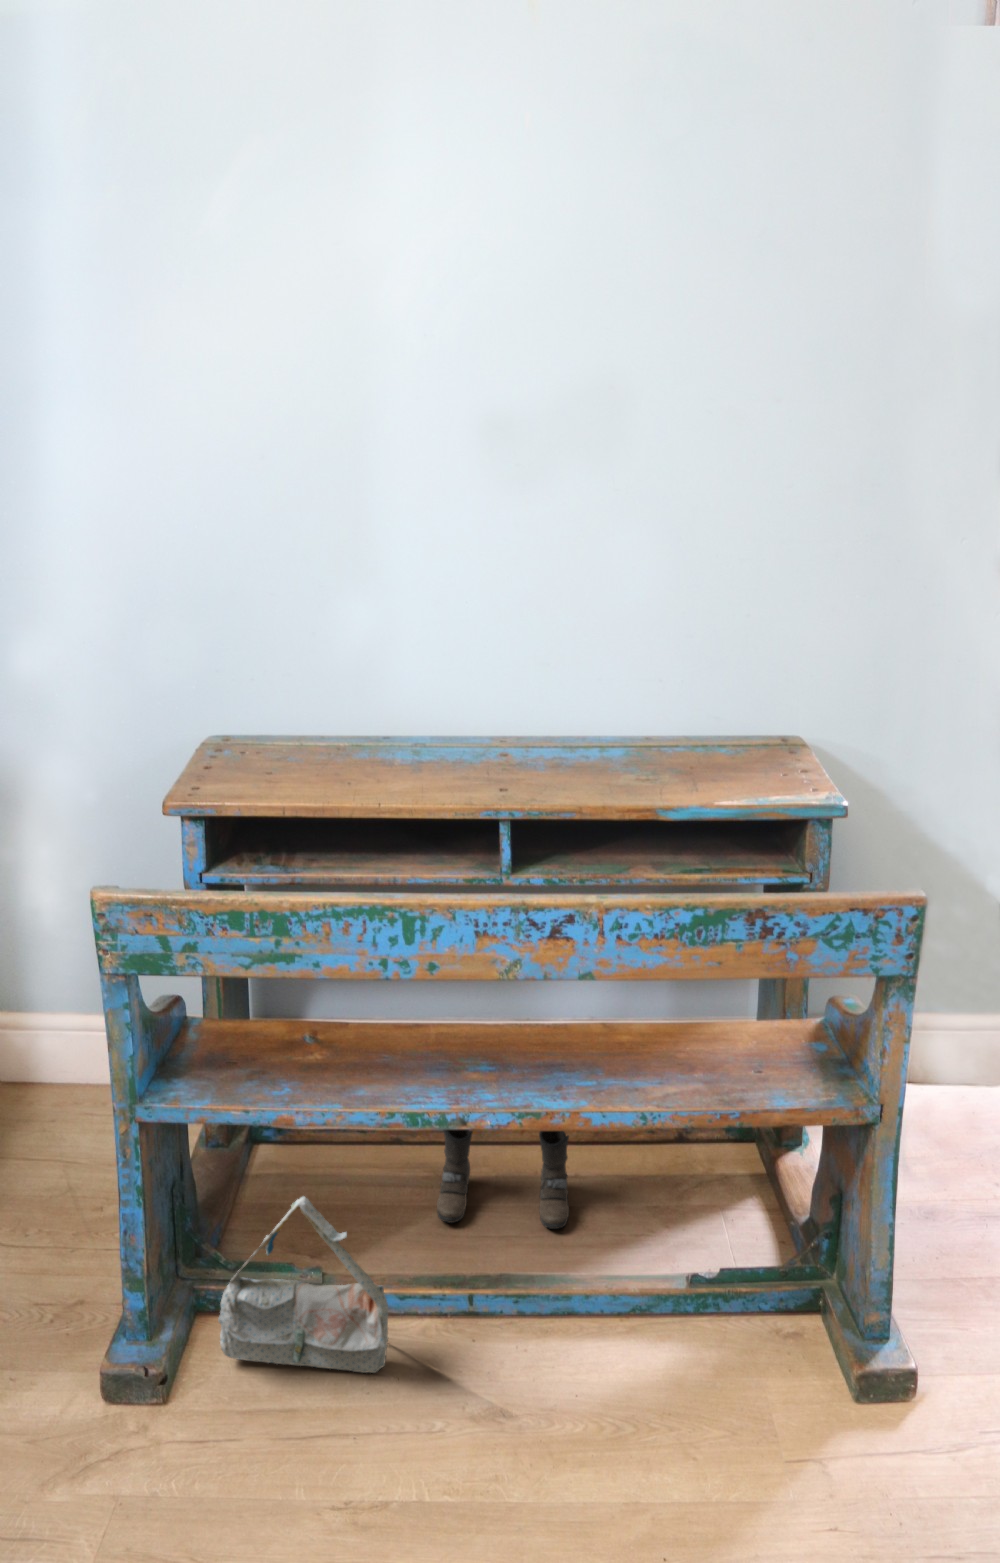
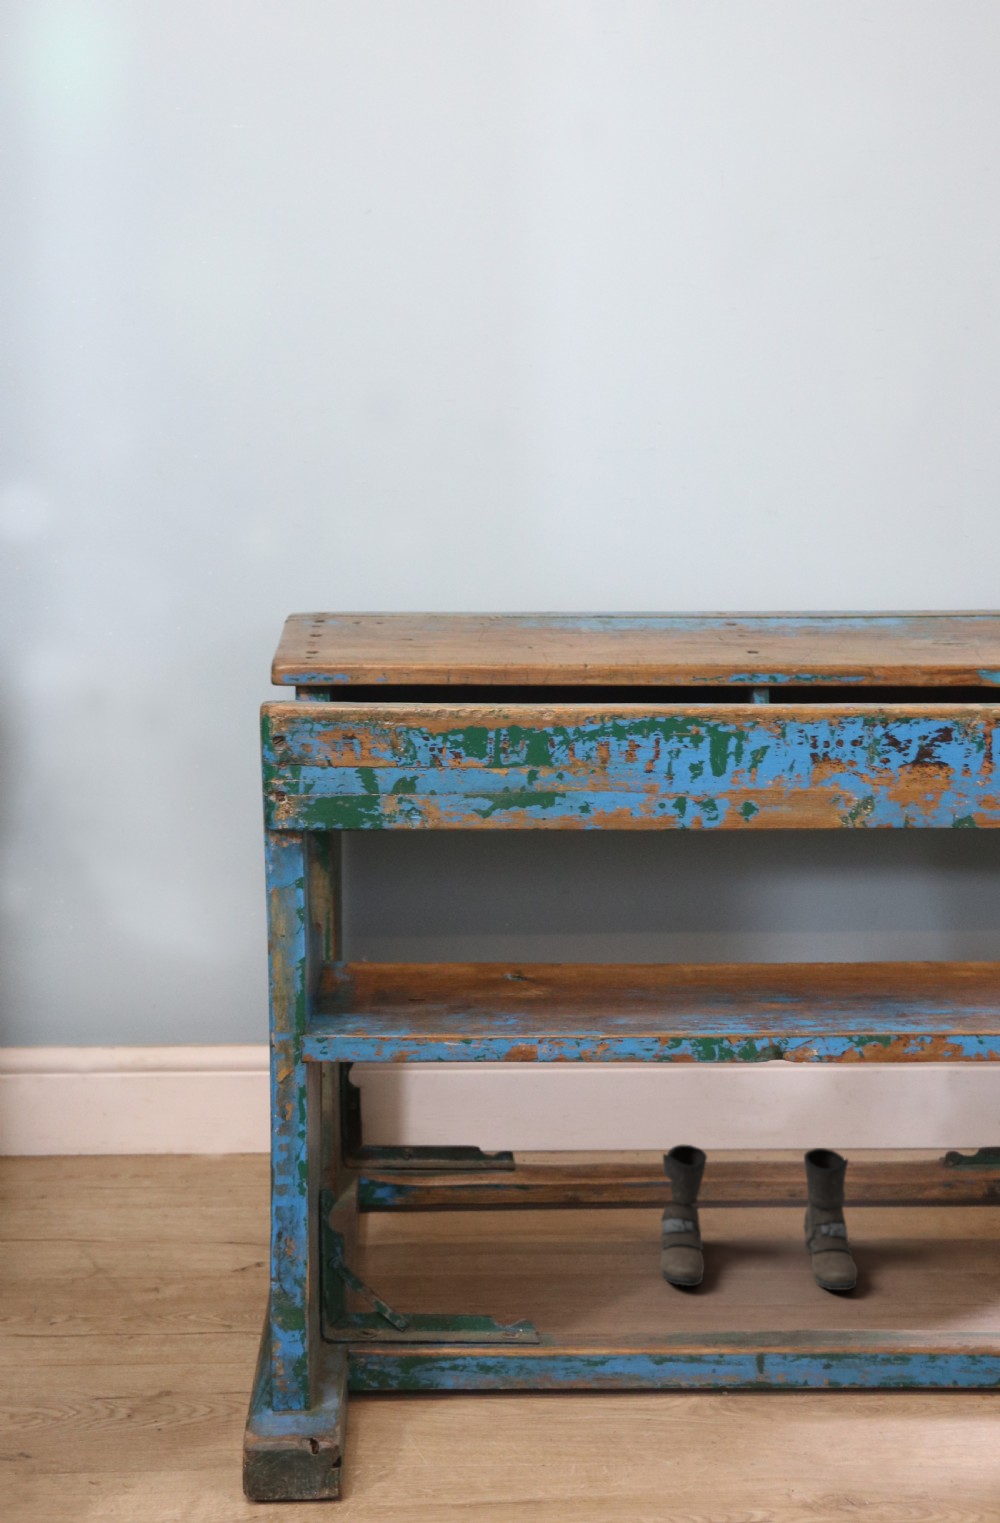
bag: present [218,1197,388,1373] -> none [405,1178,663,1459]

